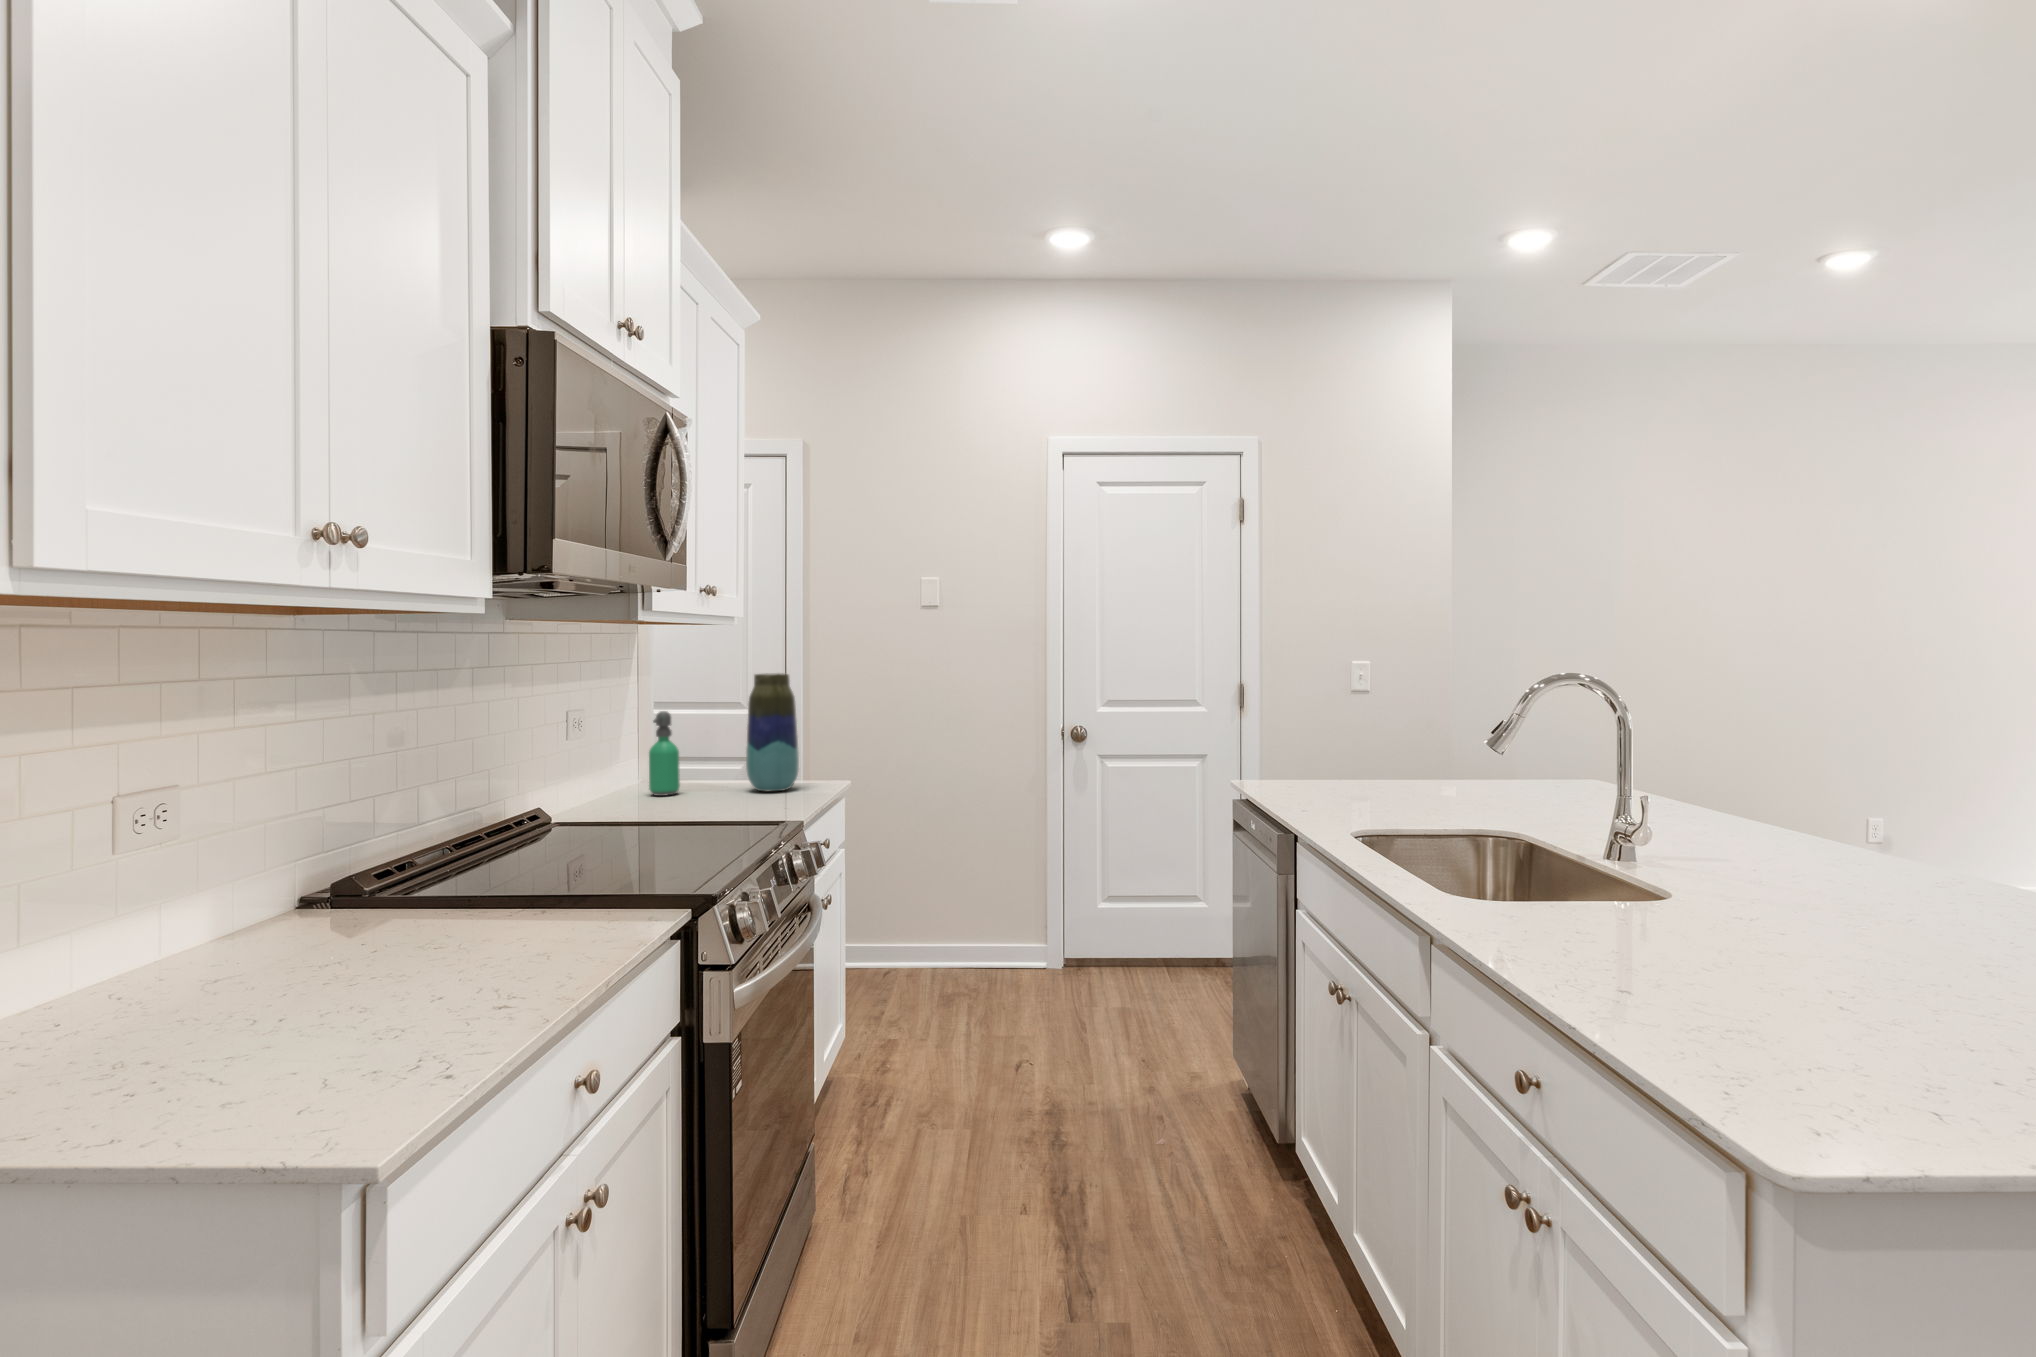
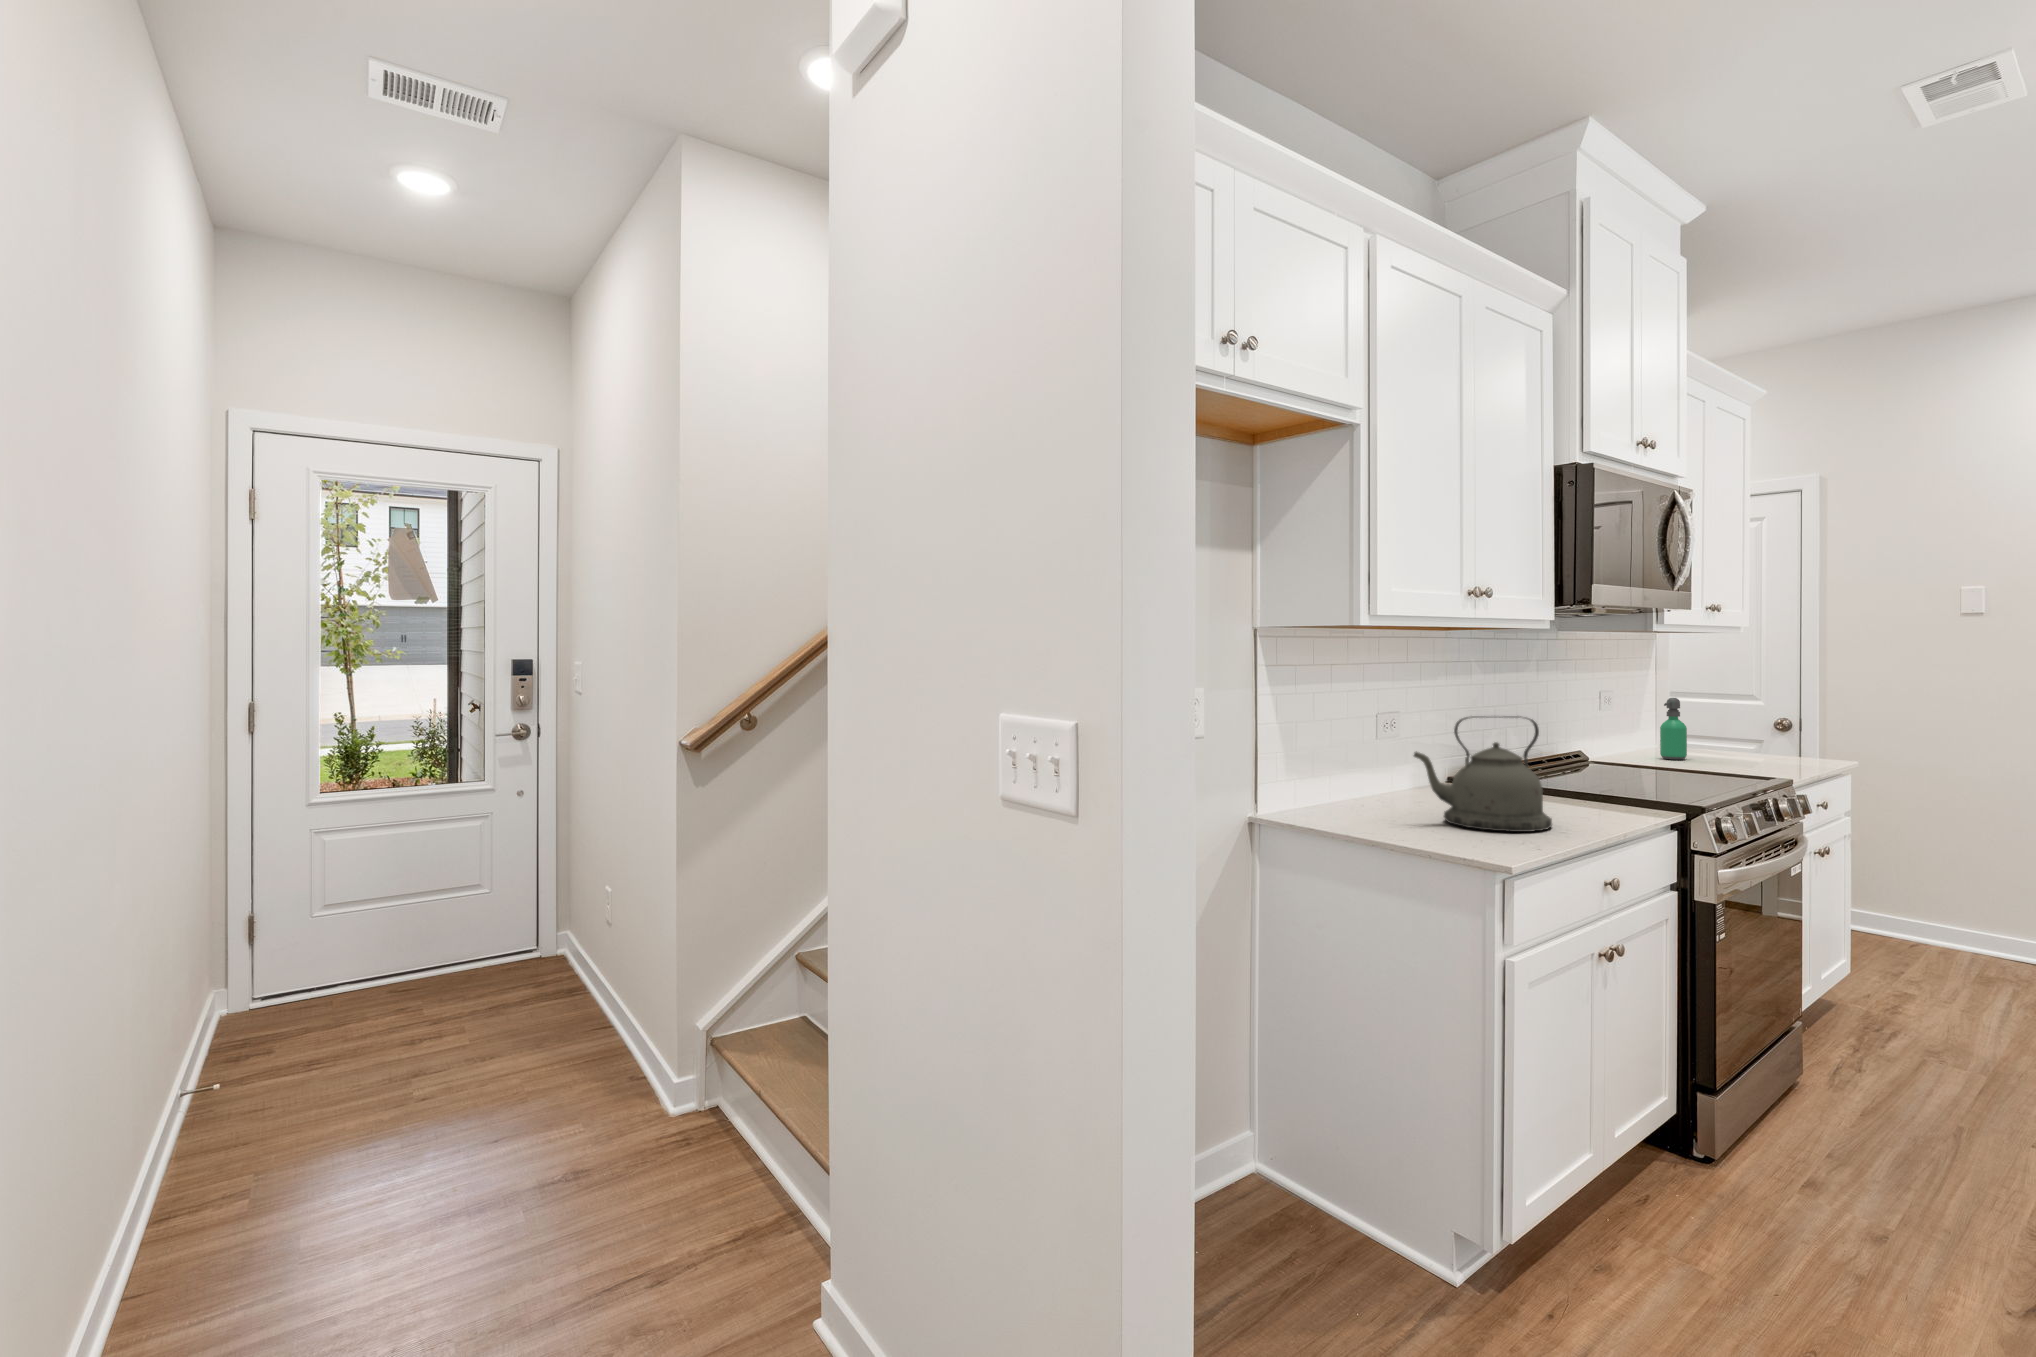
vase: present [746,673,799,792] -> none [1750,671,1804,765]
kettle: none [150,789,480,1058] -> present [1414,716,1552,832]

